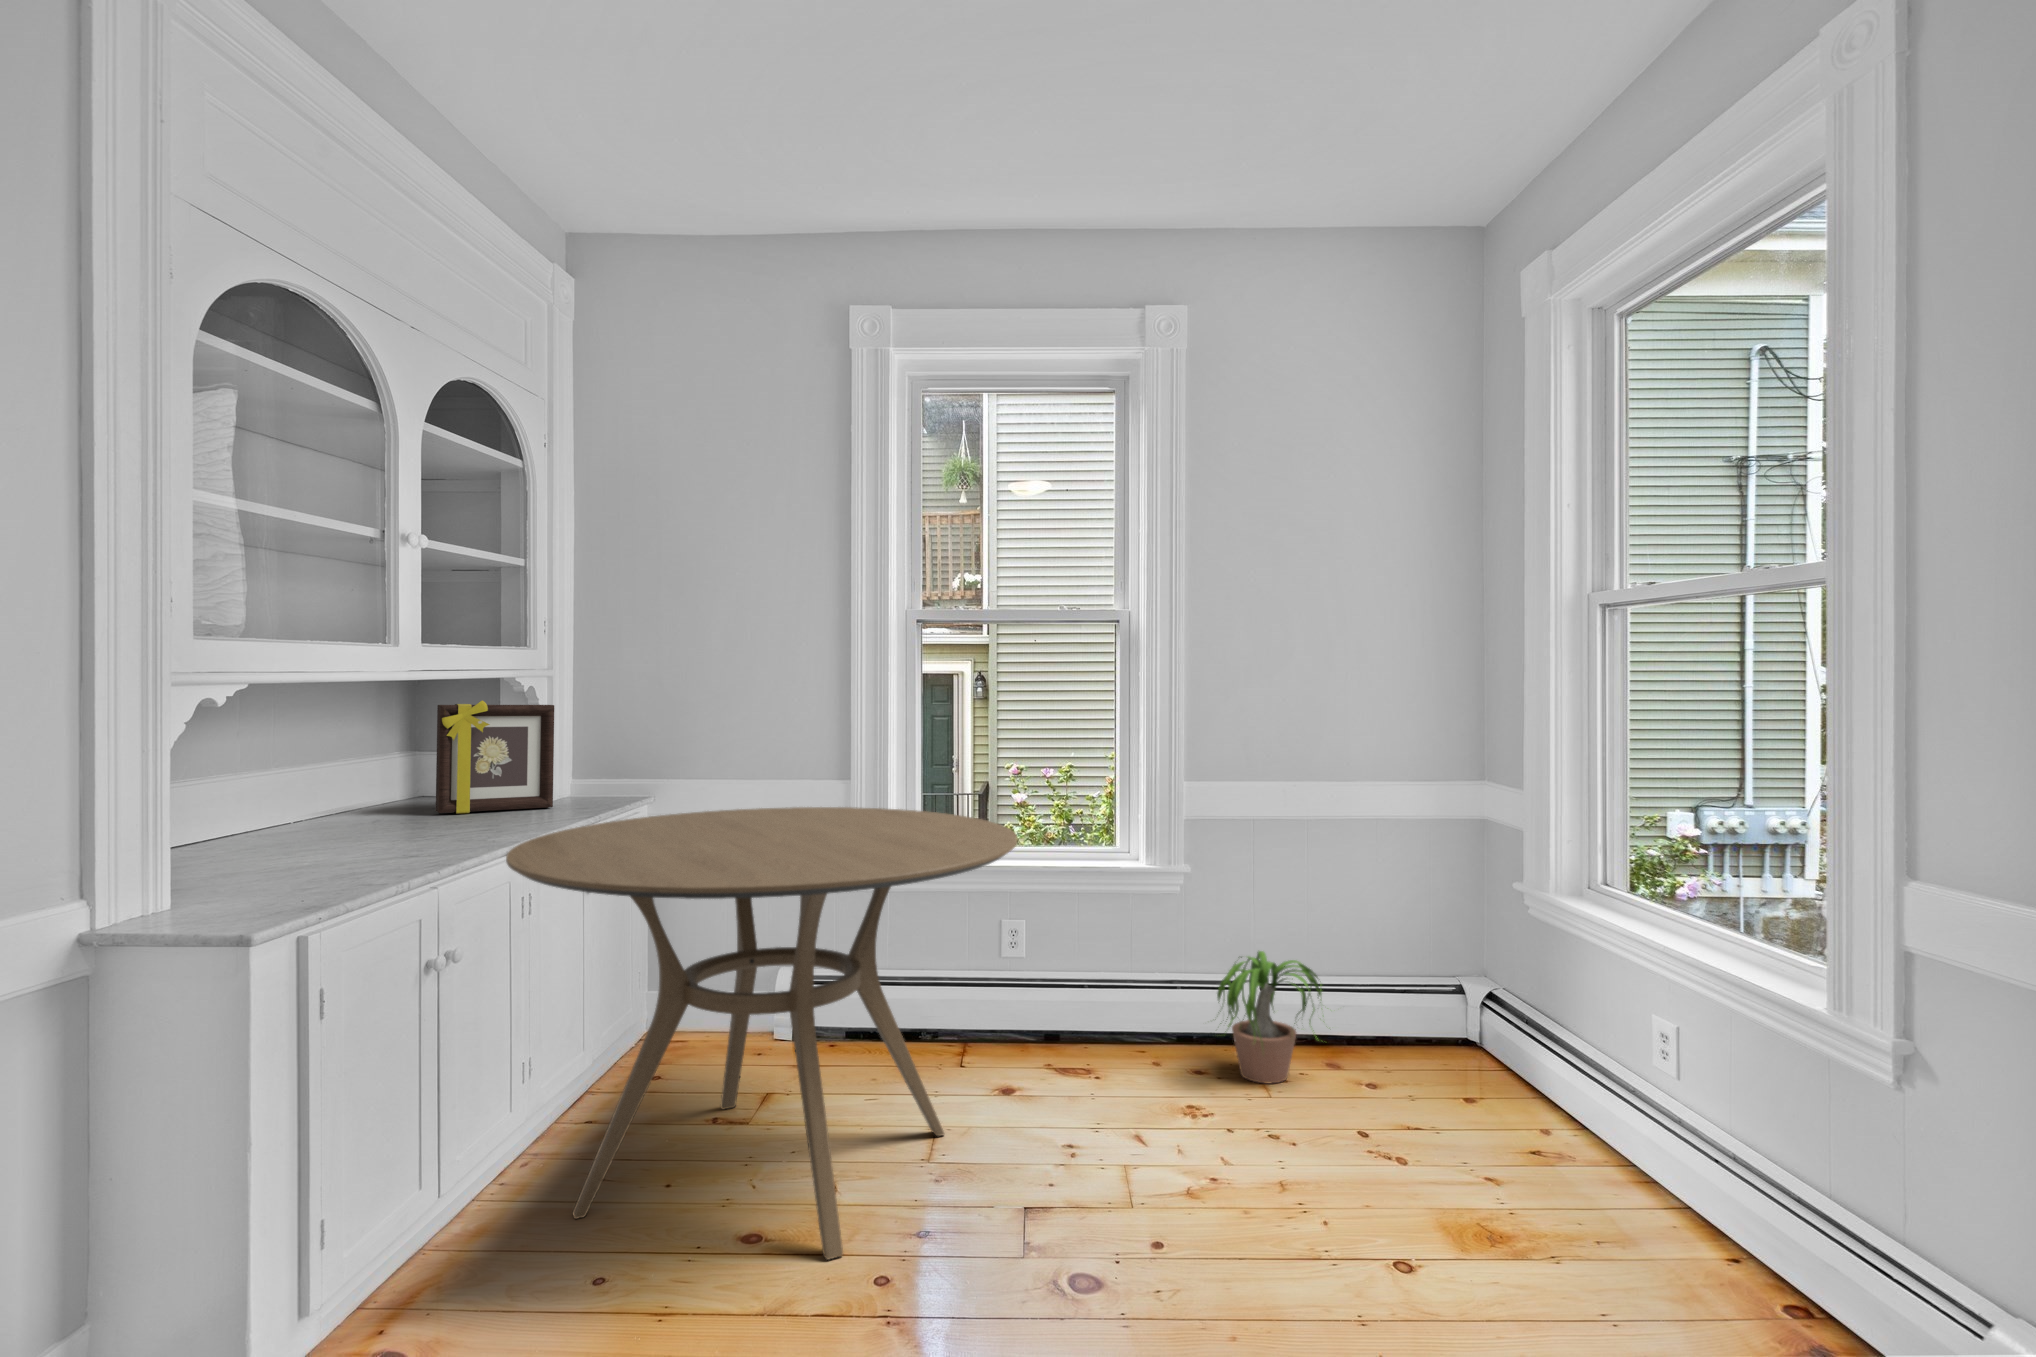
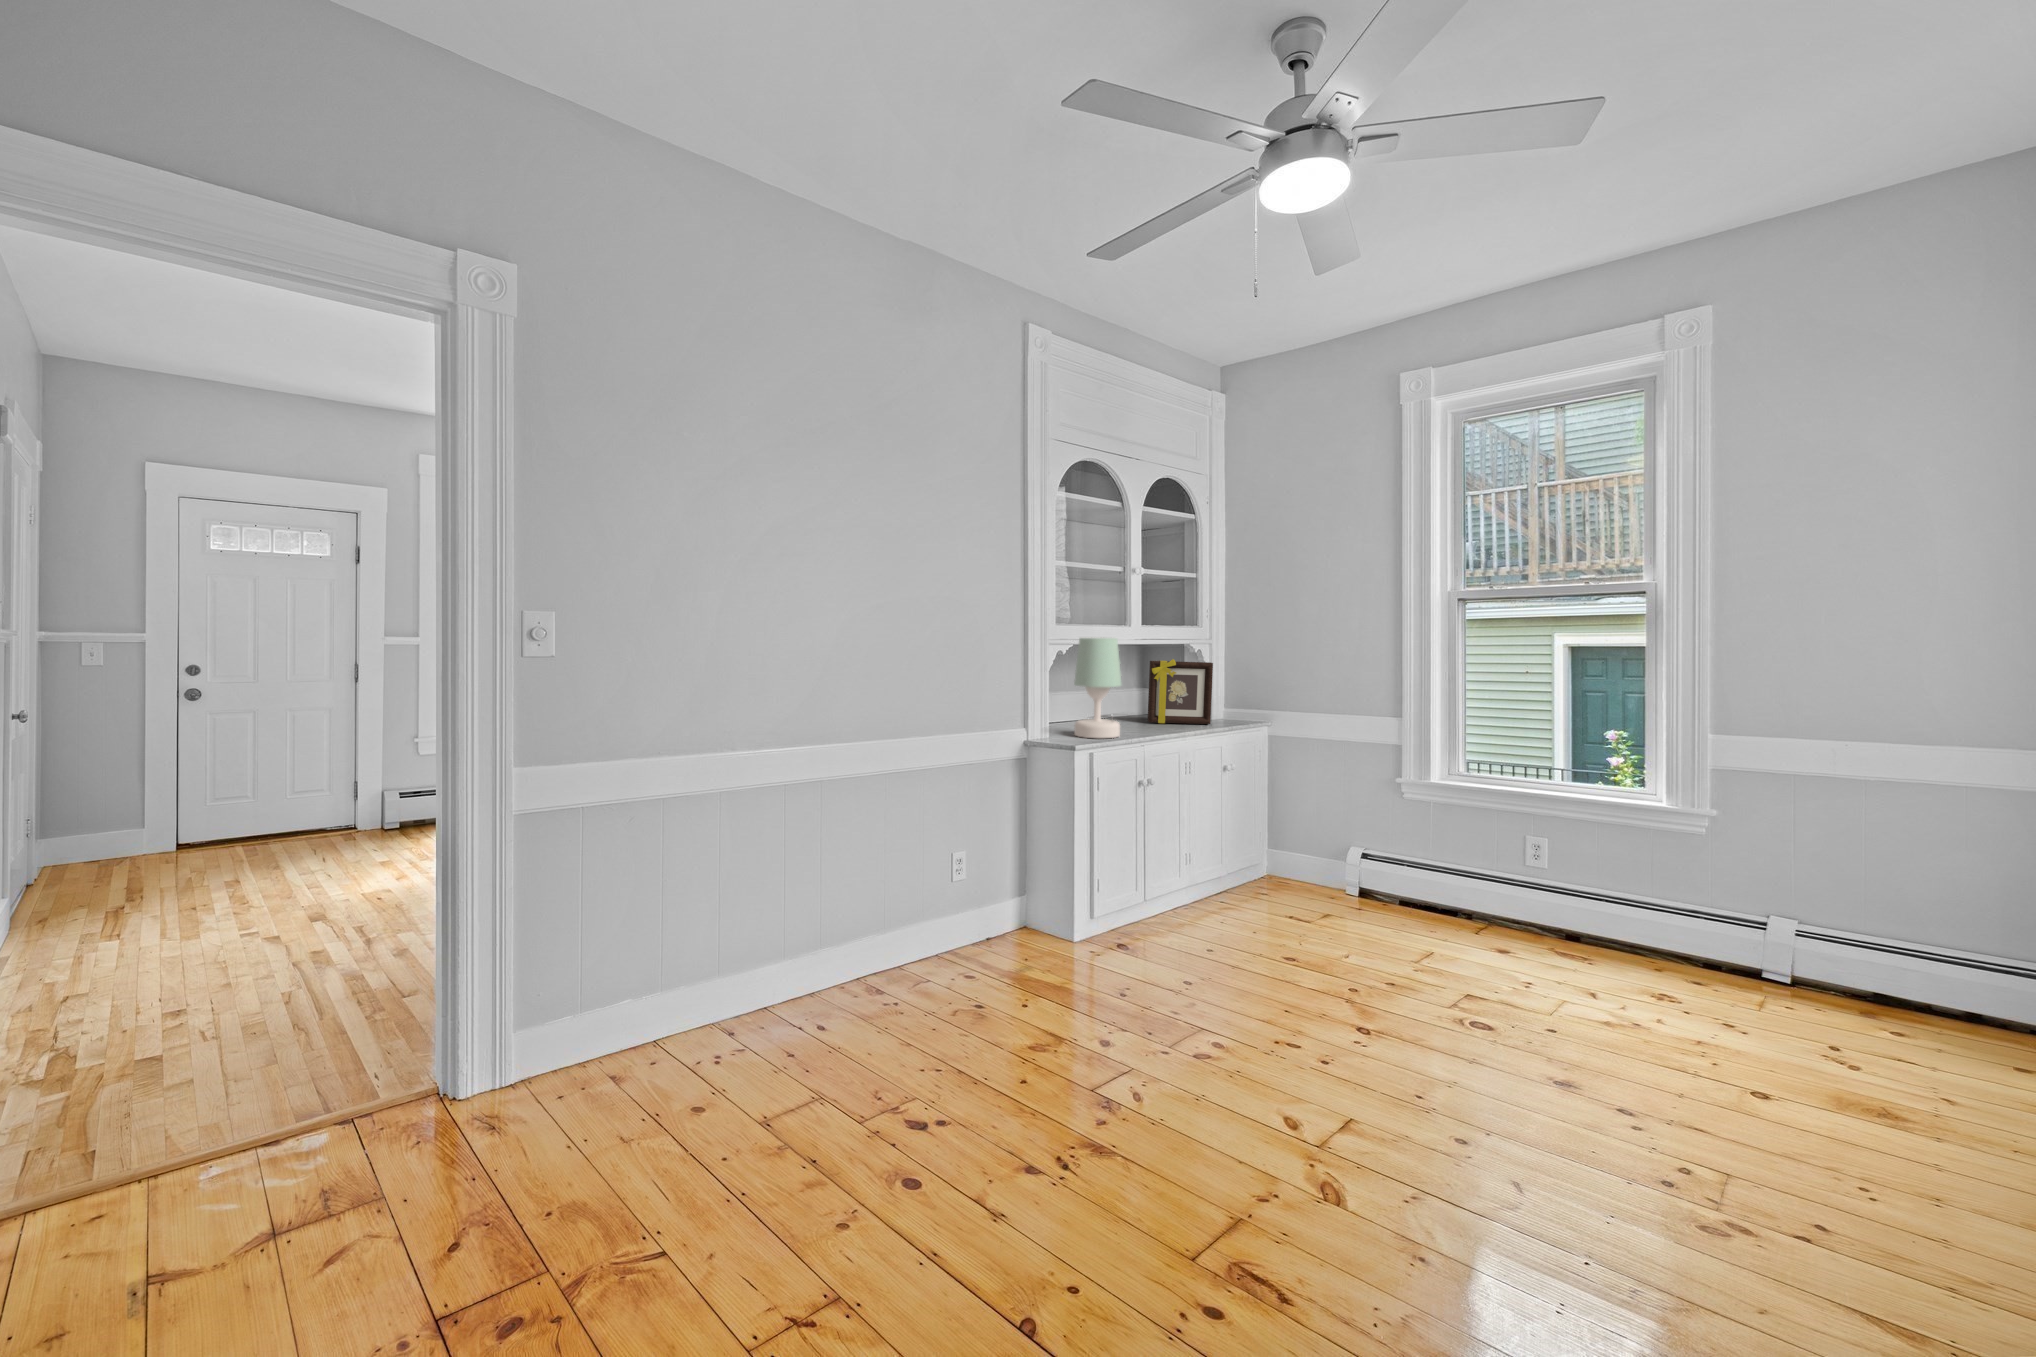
table lamp: none [277,663,381,855] -> present [1074,638,1121,738]
dining table: present [506,807,1018,1260] -> none [1180,734,1521,1017]
potted plant: present [1217,951,1322,1084] -> none [1711,897,1882,1011]

